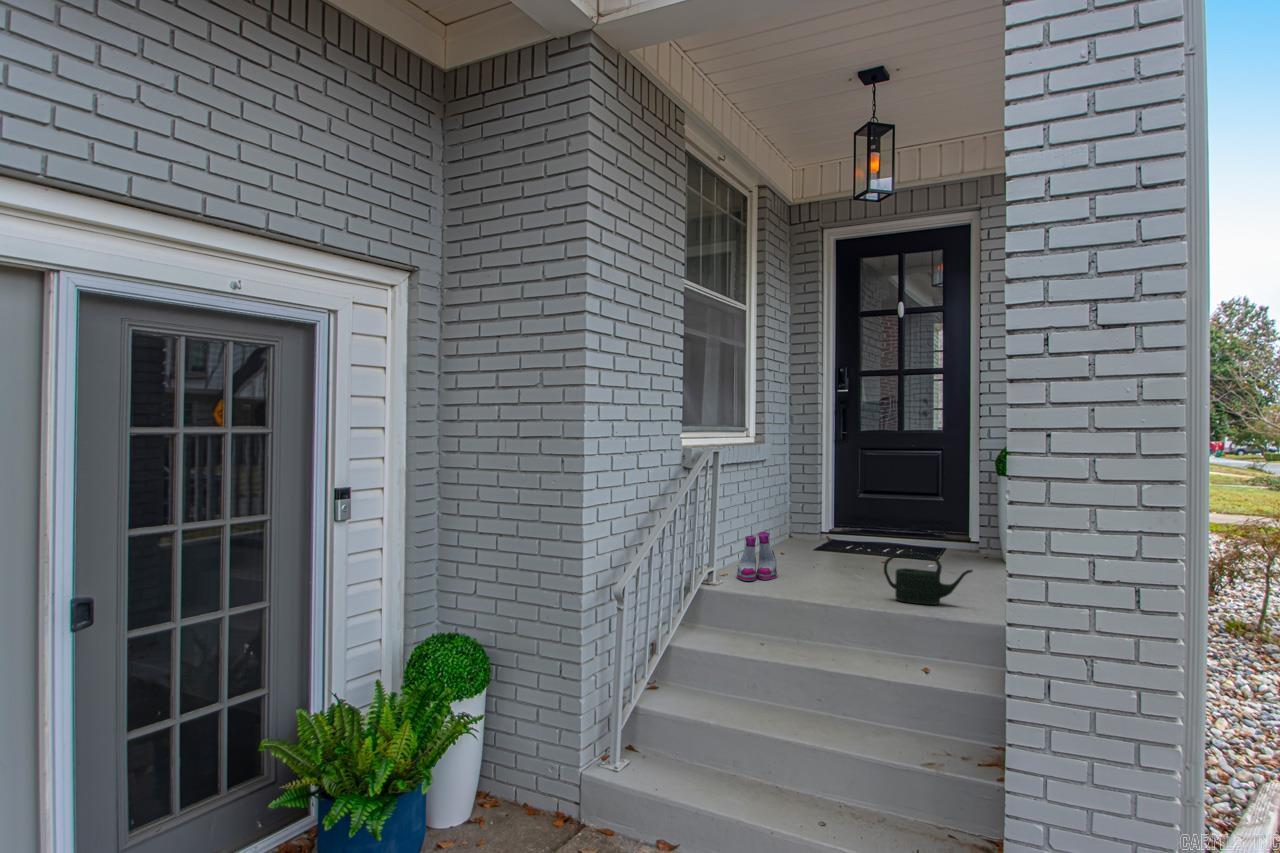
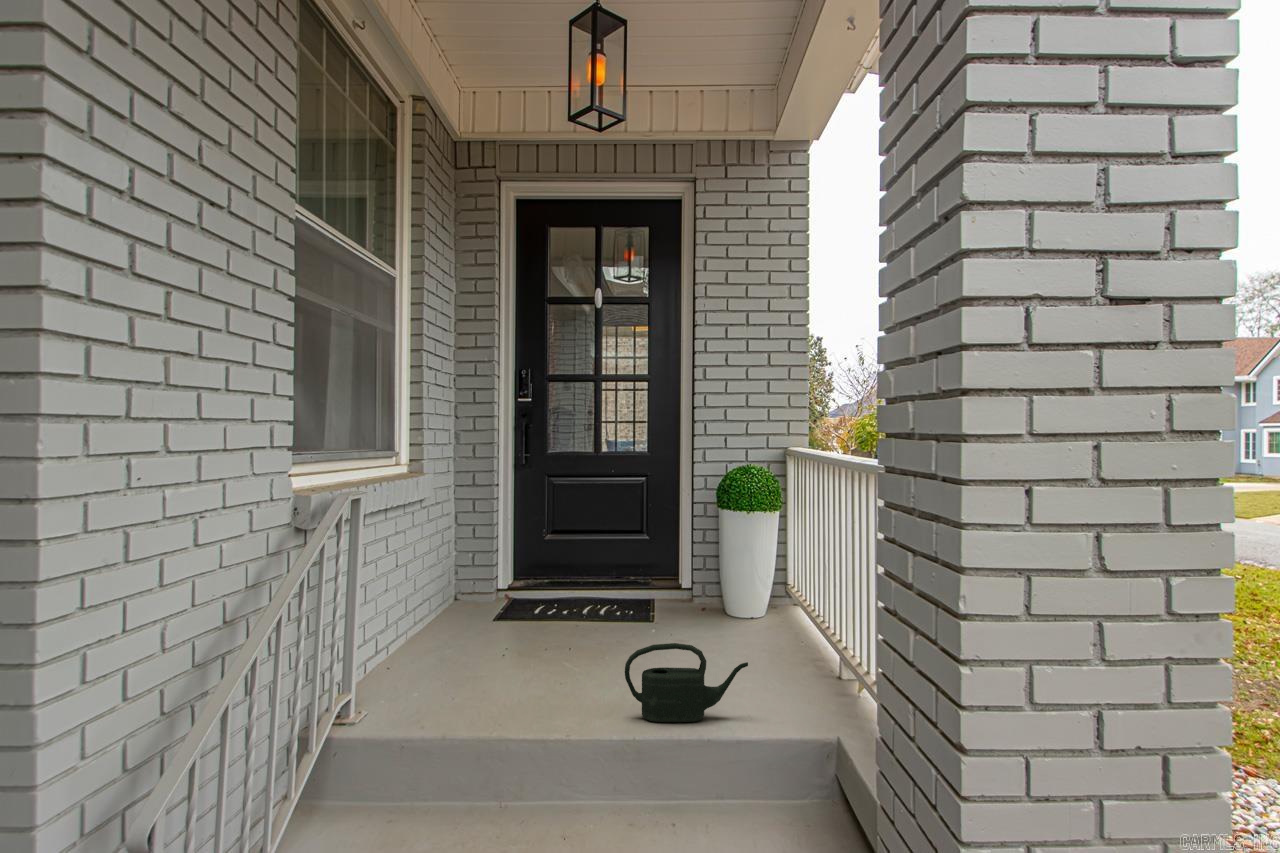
boots: present [737,532,777,581] -> none [387,621,453,711]

